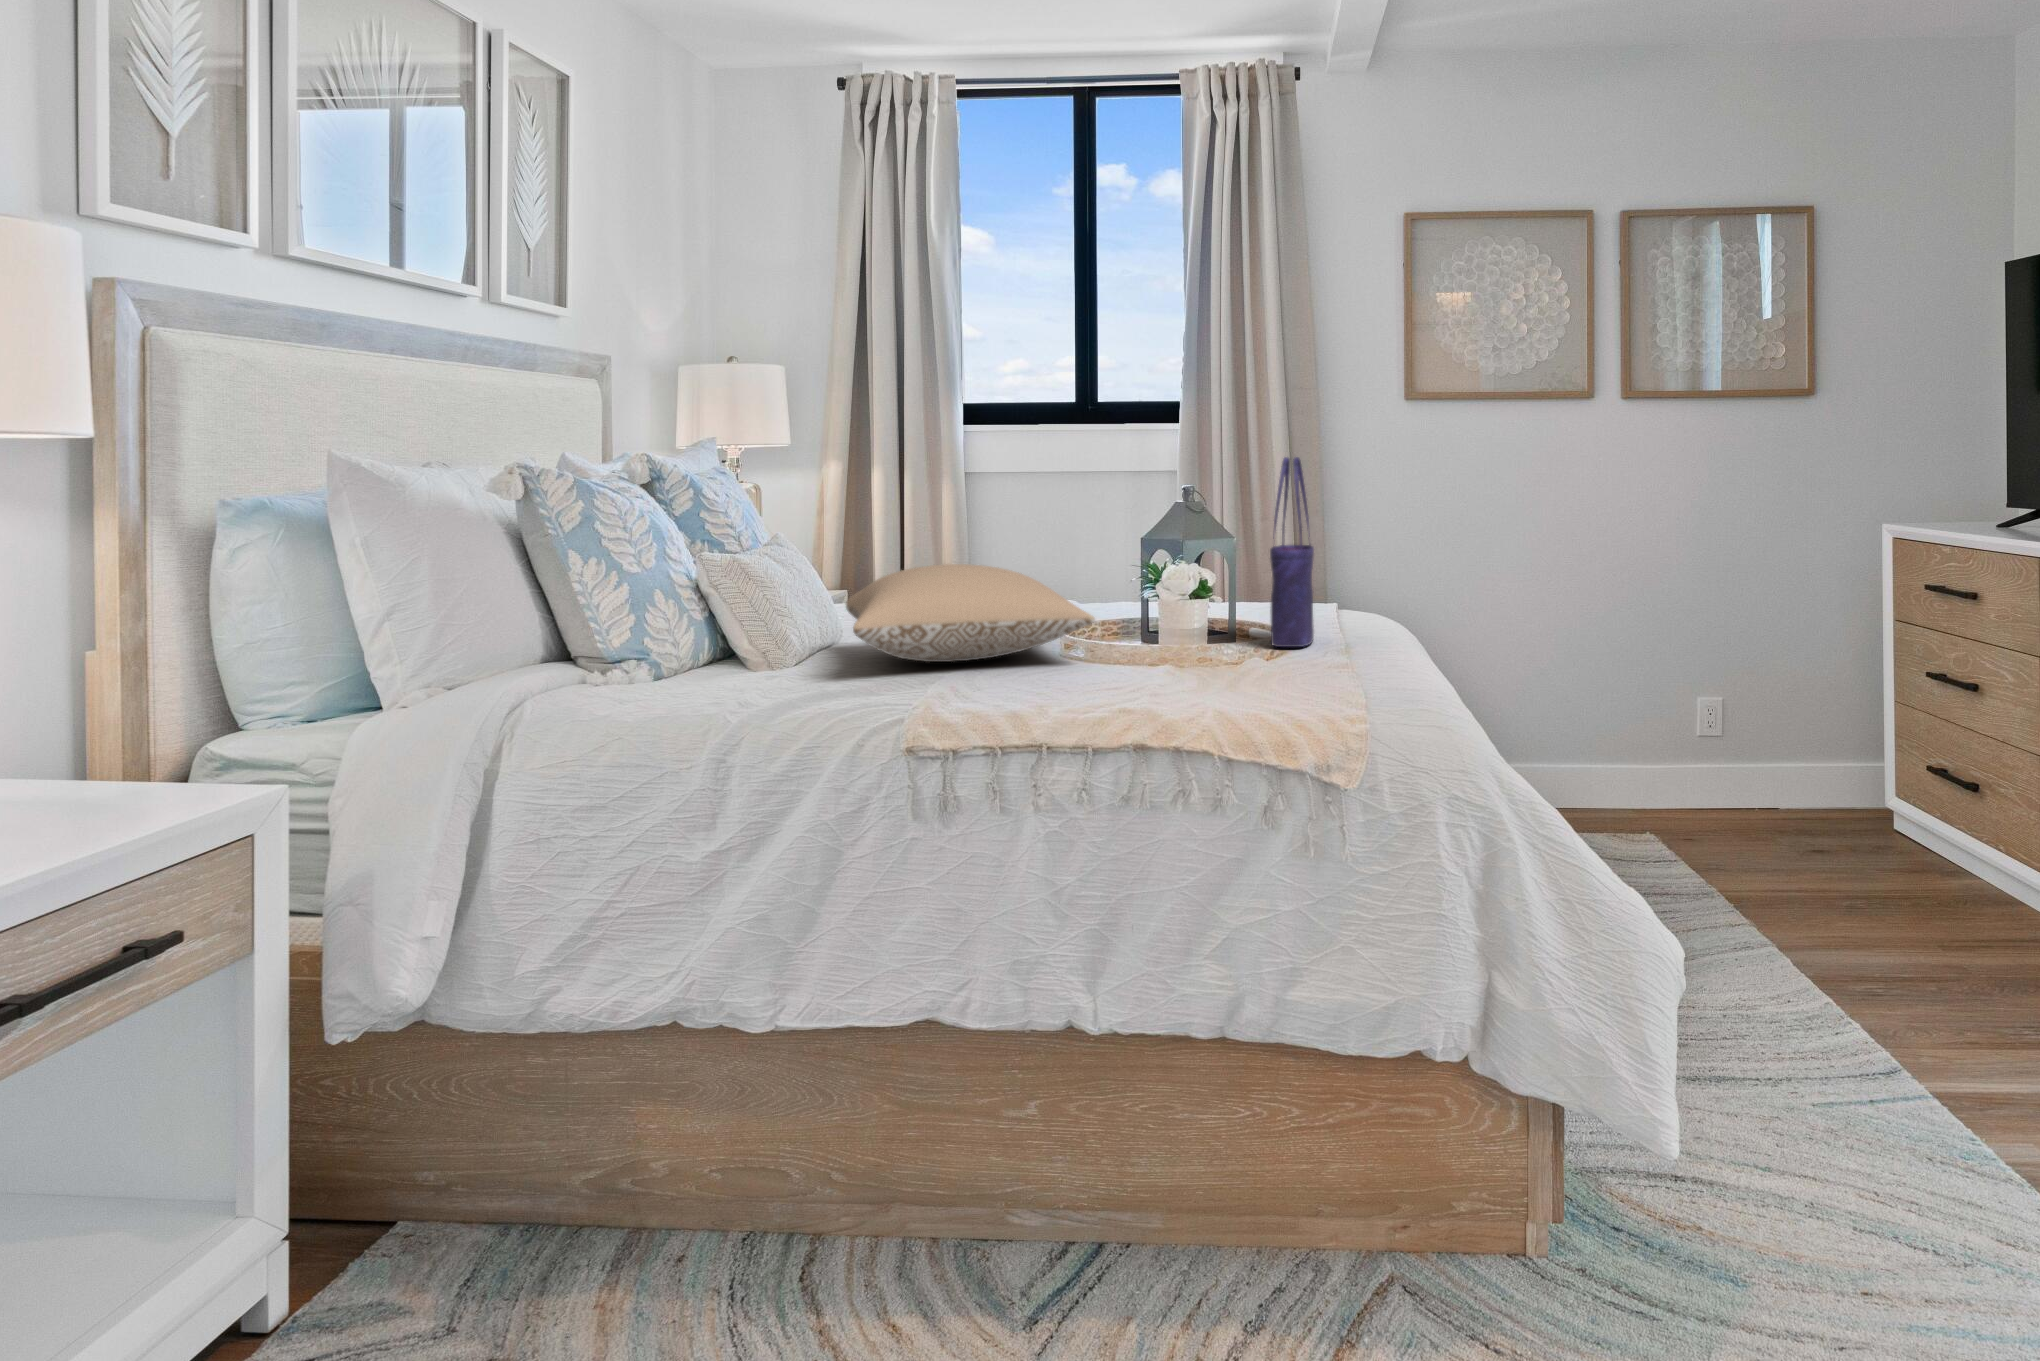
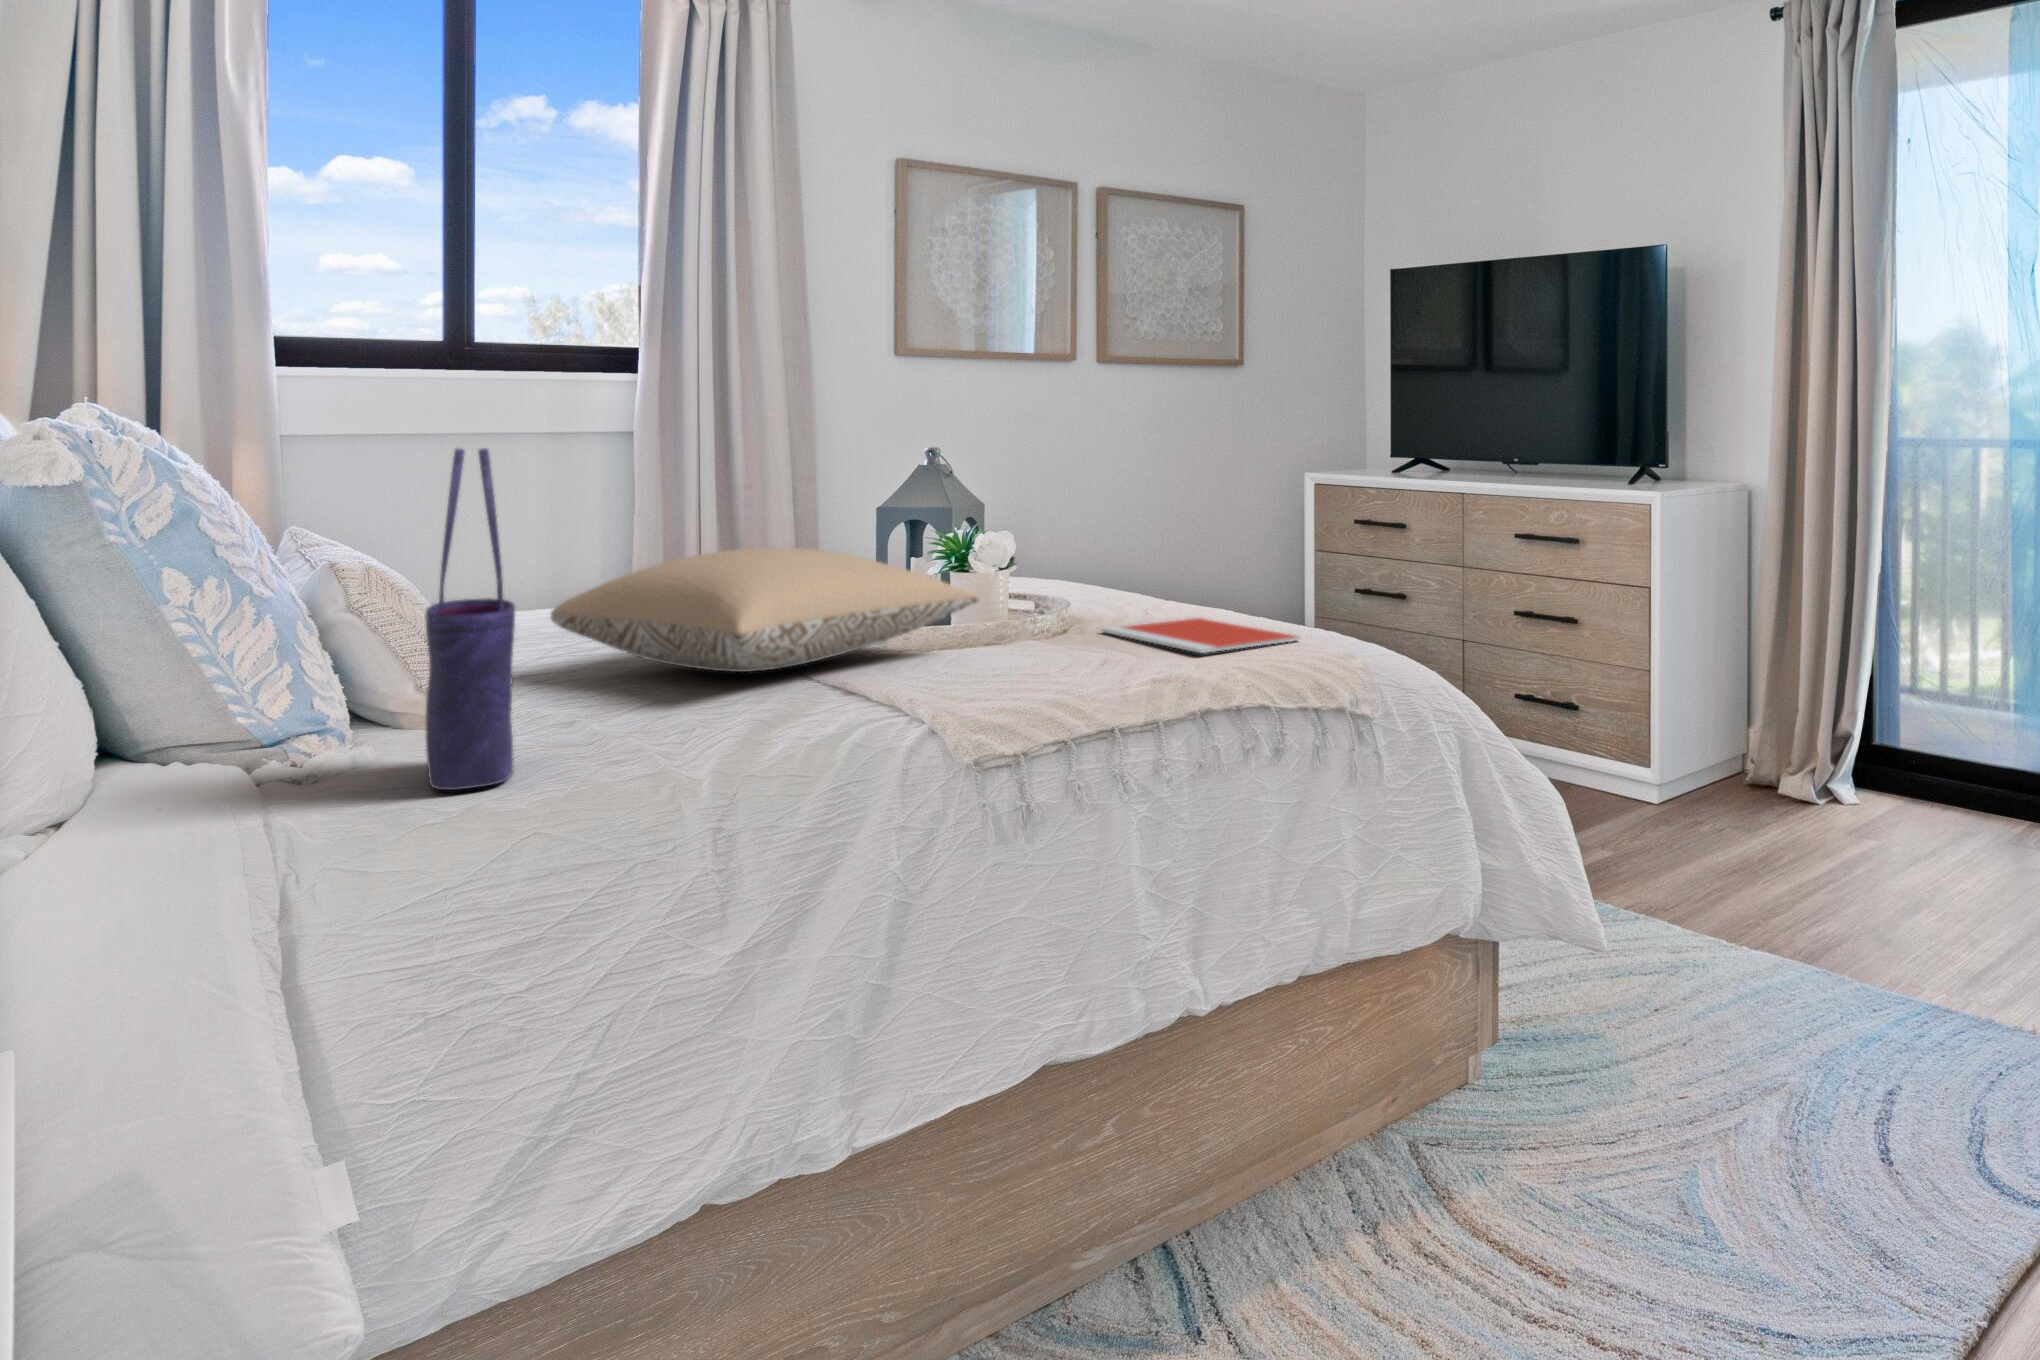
tote bag: present [1270,457,1314,647] -> present [426,448,515,790]
notebook: none [1214,660,1337,693] -> present [1103,618,1300,653]

